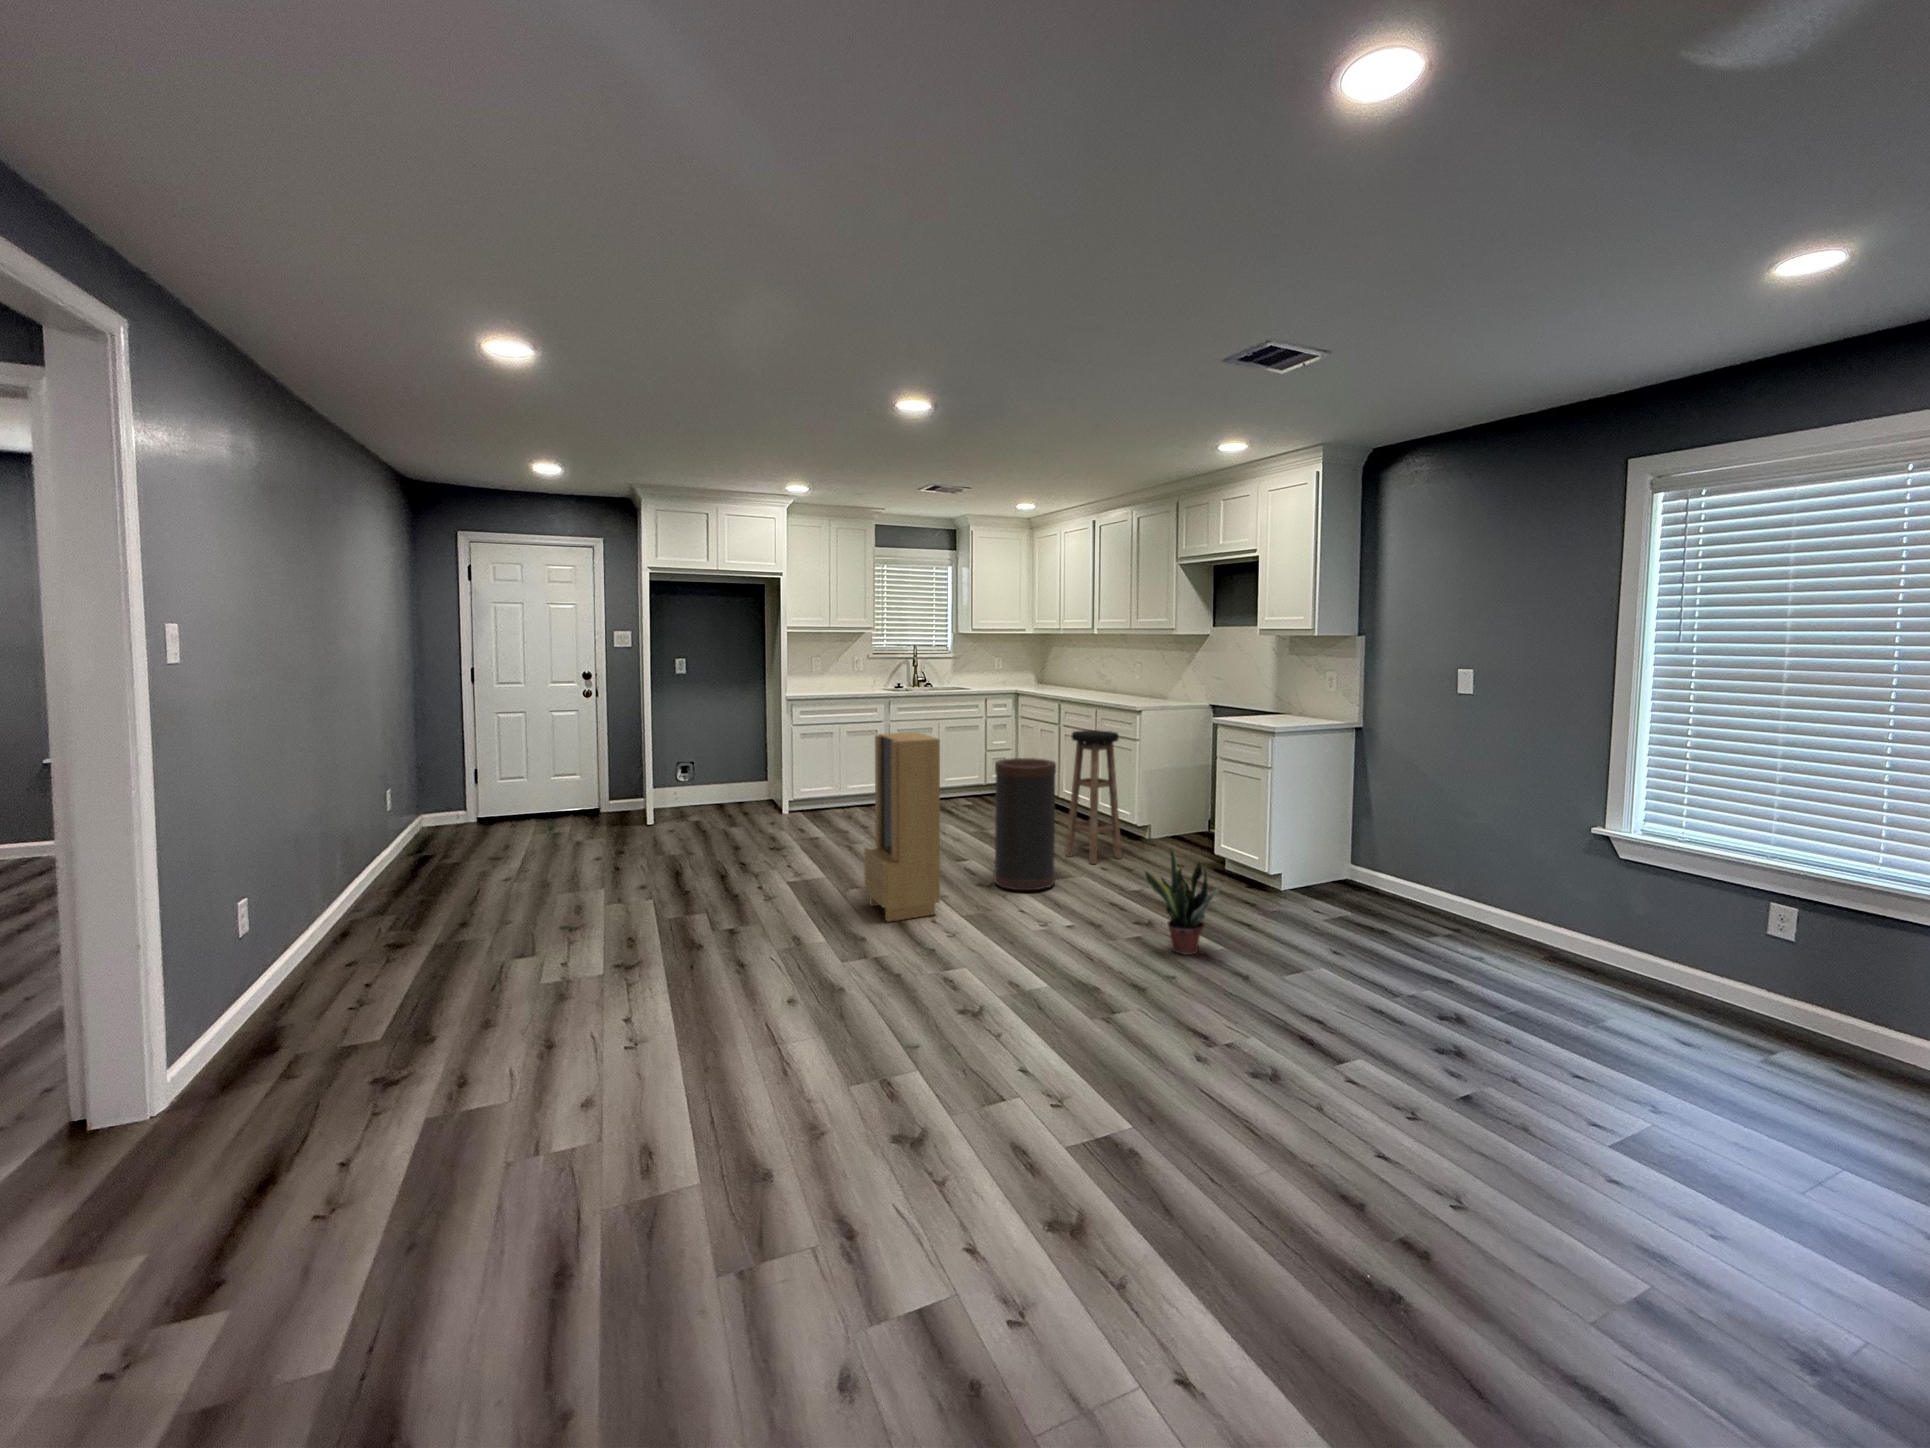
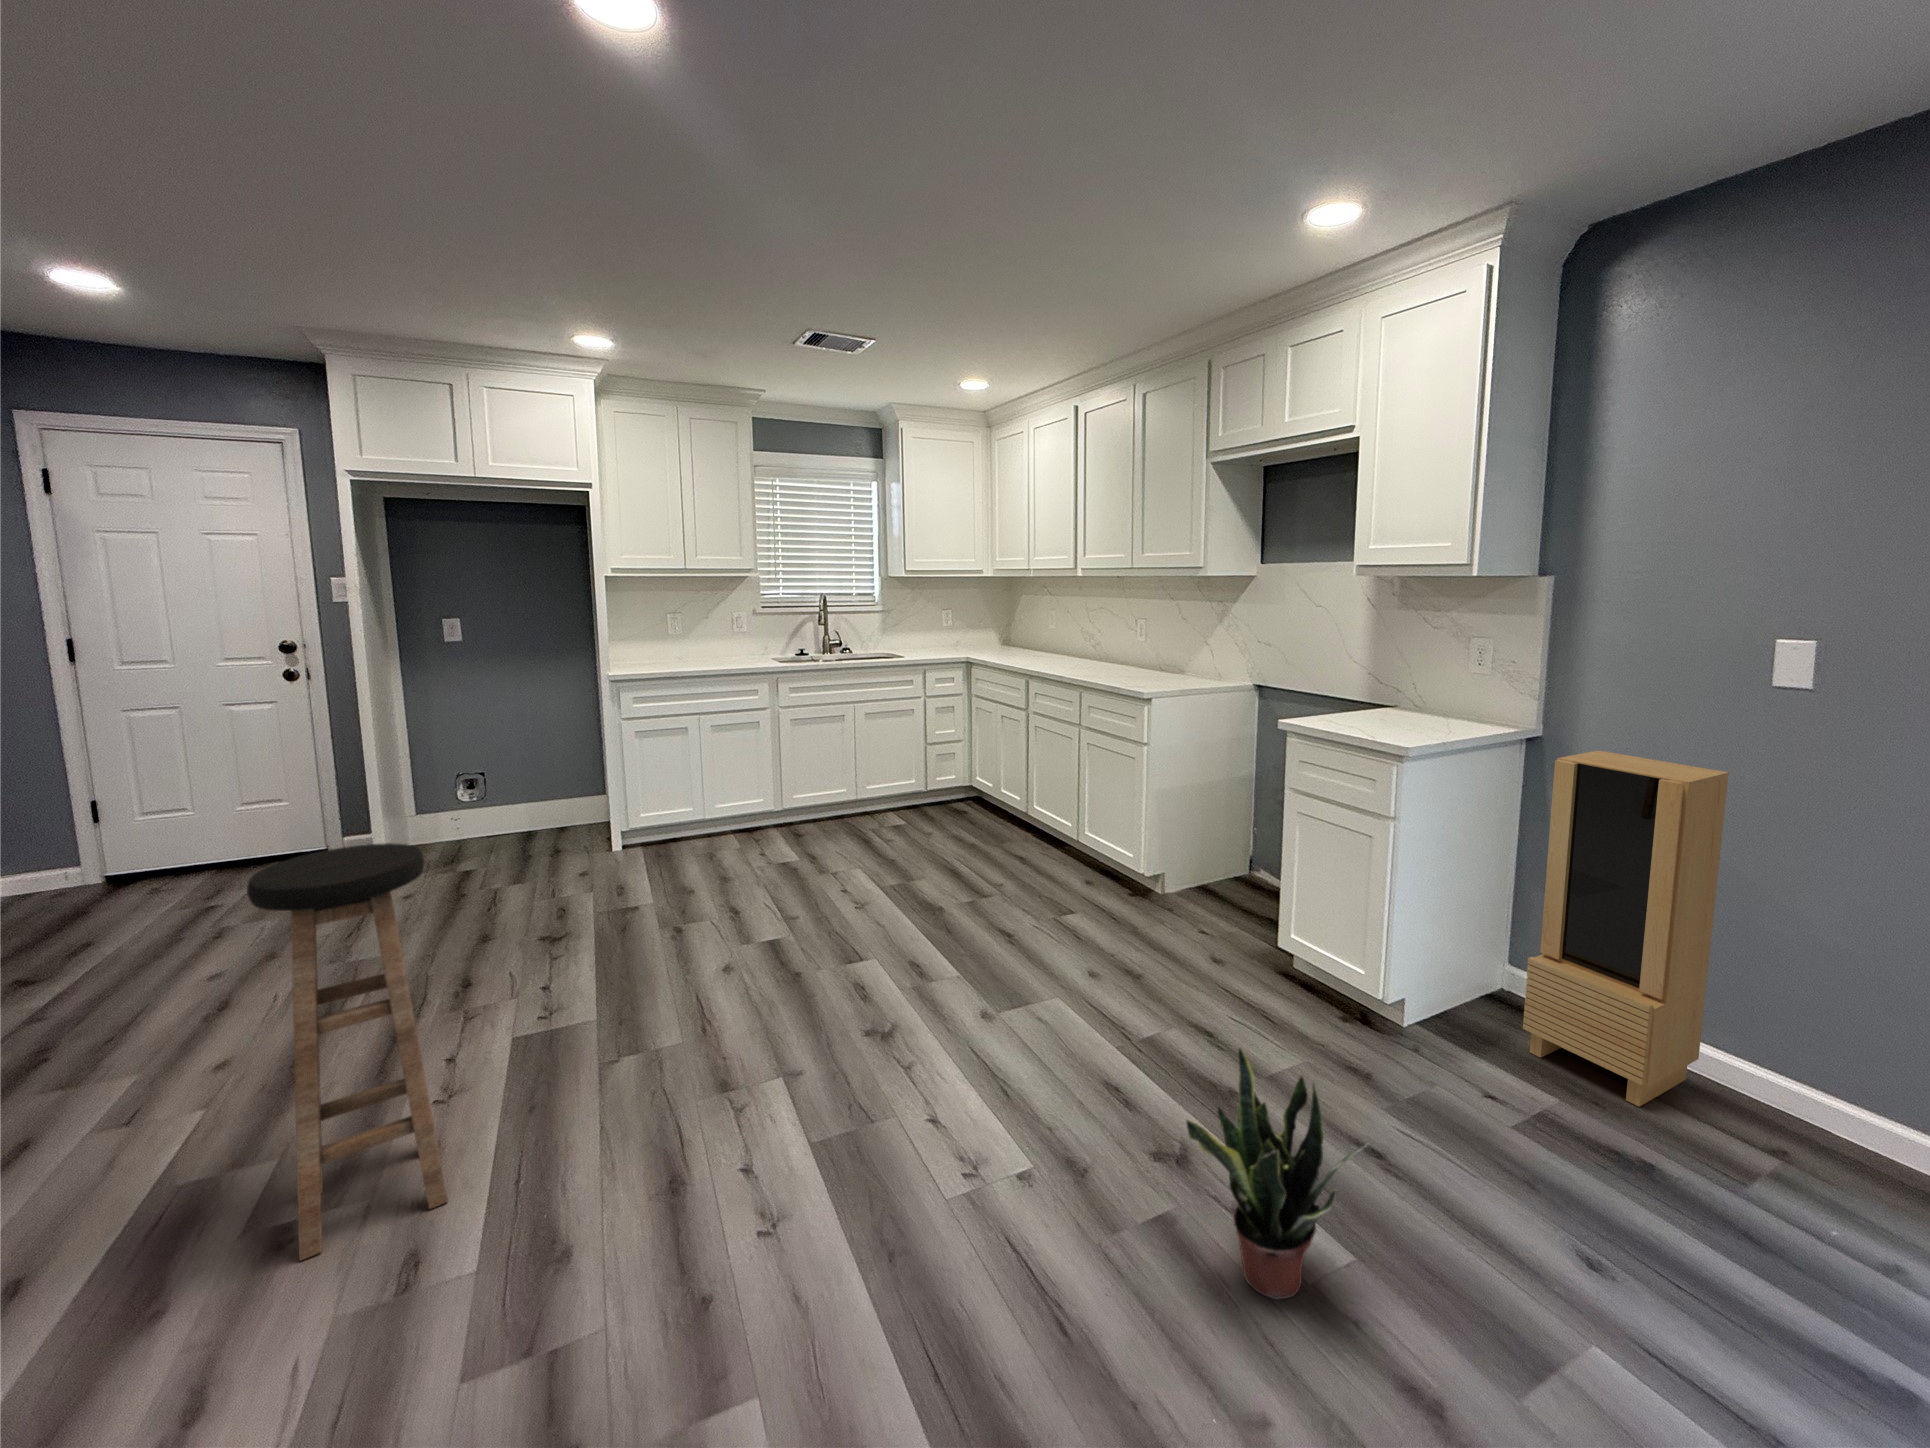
bar stool: present [1065,730,1122,864] -> present [247,843,448,1260]
storage cabinet: present [864,732,940,922] -> present [1523,750,1729,1107]
trash can: present [994,758,1056,890] -> none [892,799,1005,1052]

